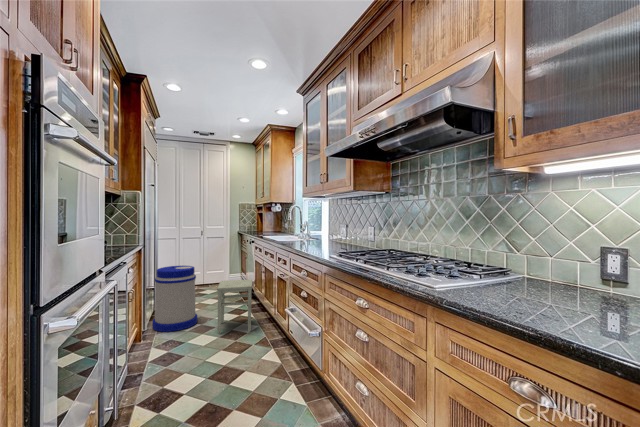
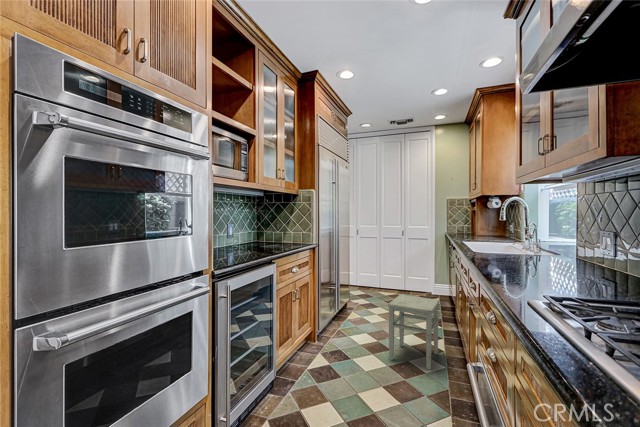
trash can: present [152,266,197,332] -> none [332,269,377,342]

